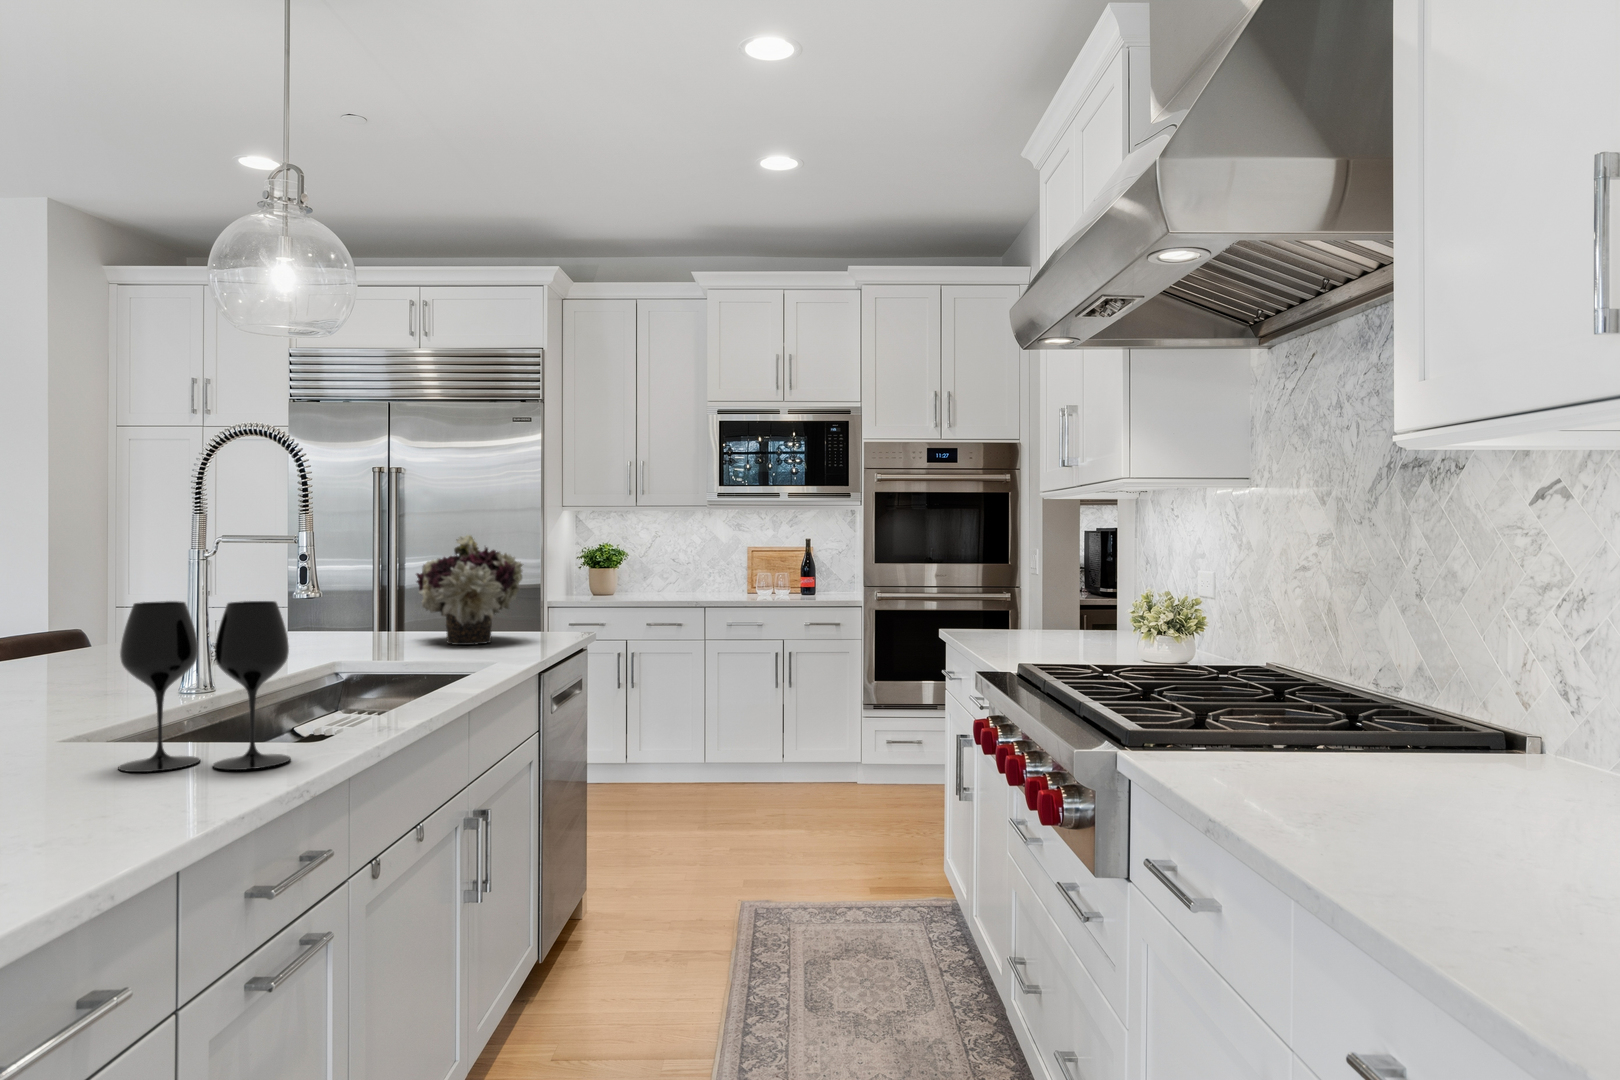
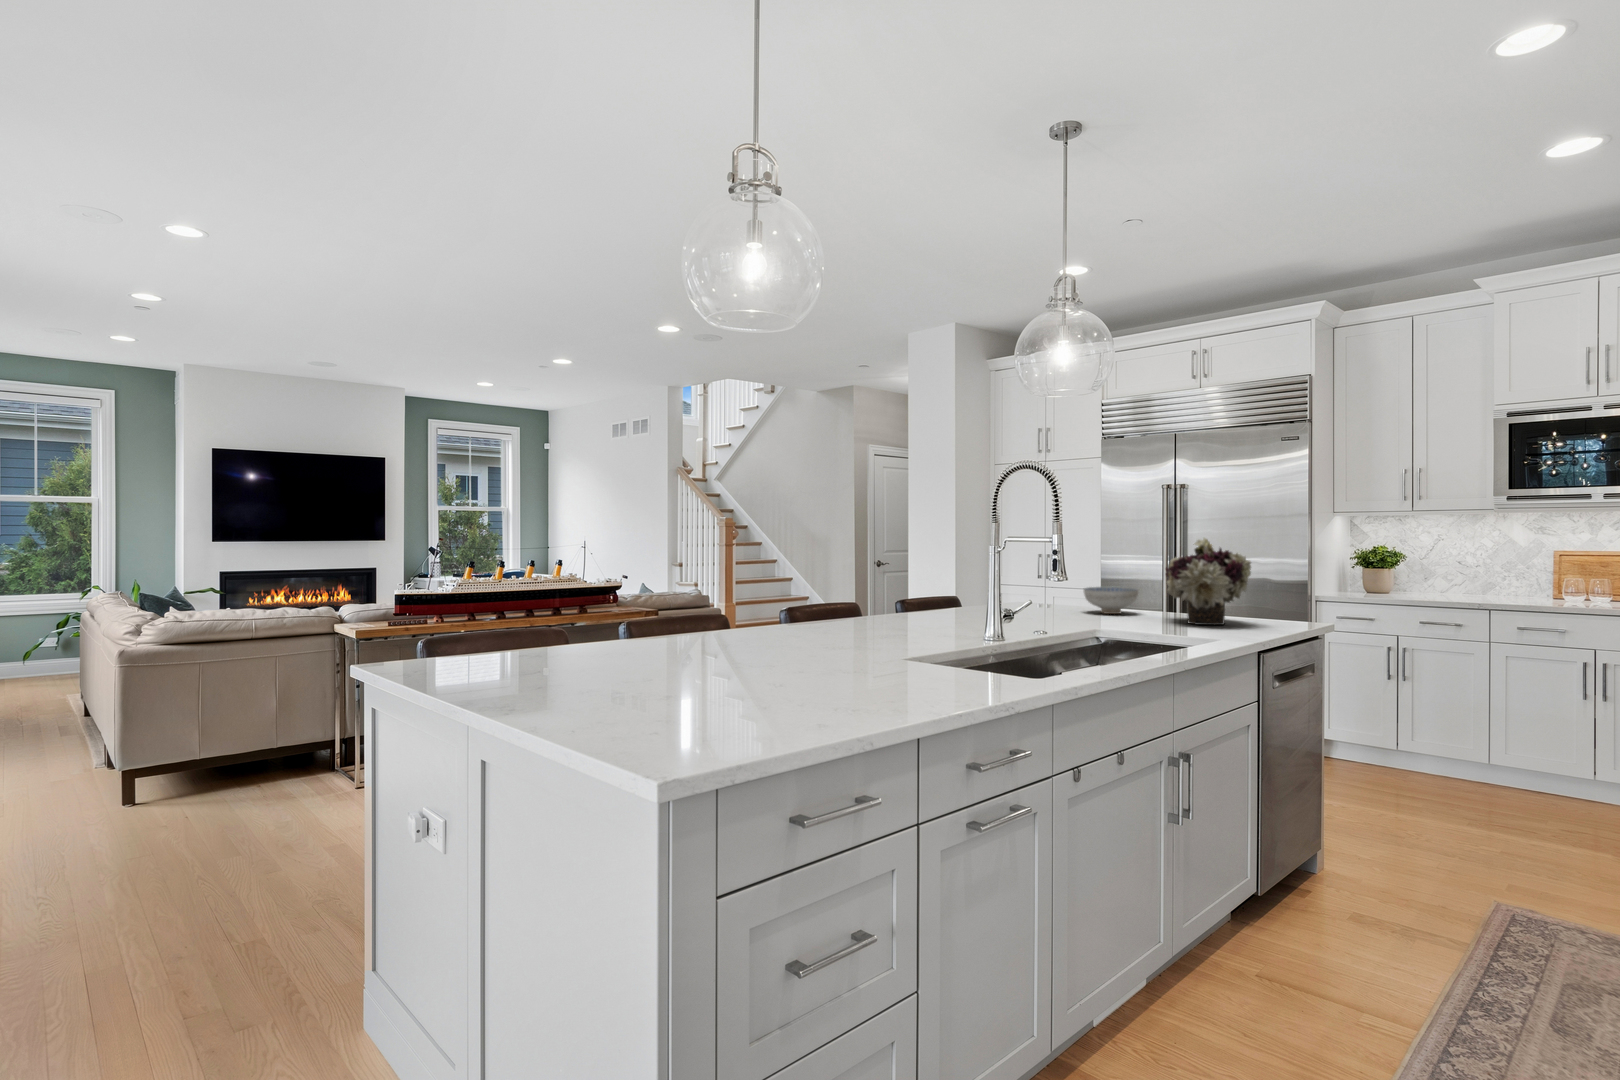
wine glass: present [118,601,291,772] -> none [932,580,1021,686]
ceramic bowl: none [298,601,377,639] -> present [1084,586,1138,614]

